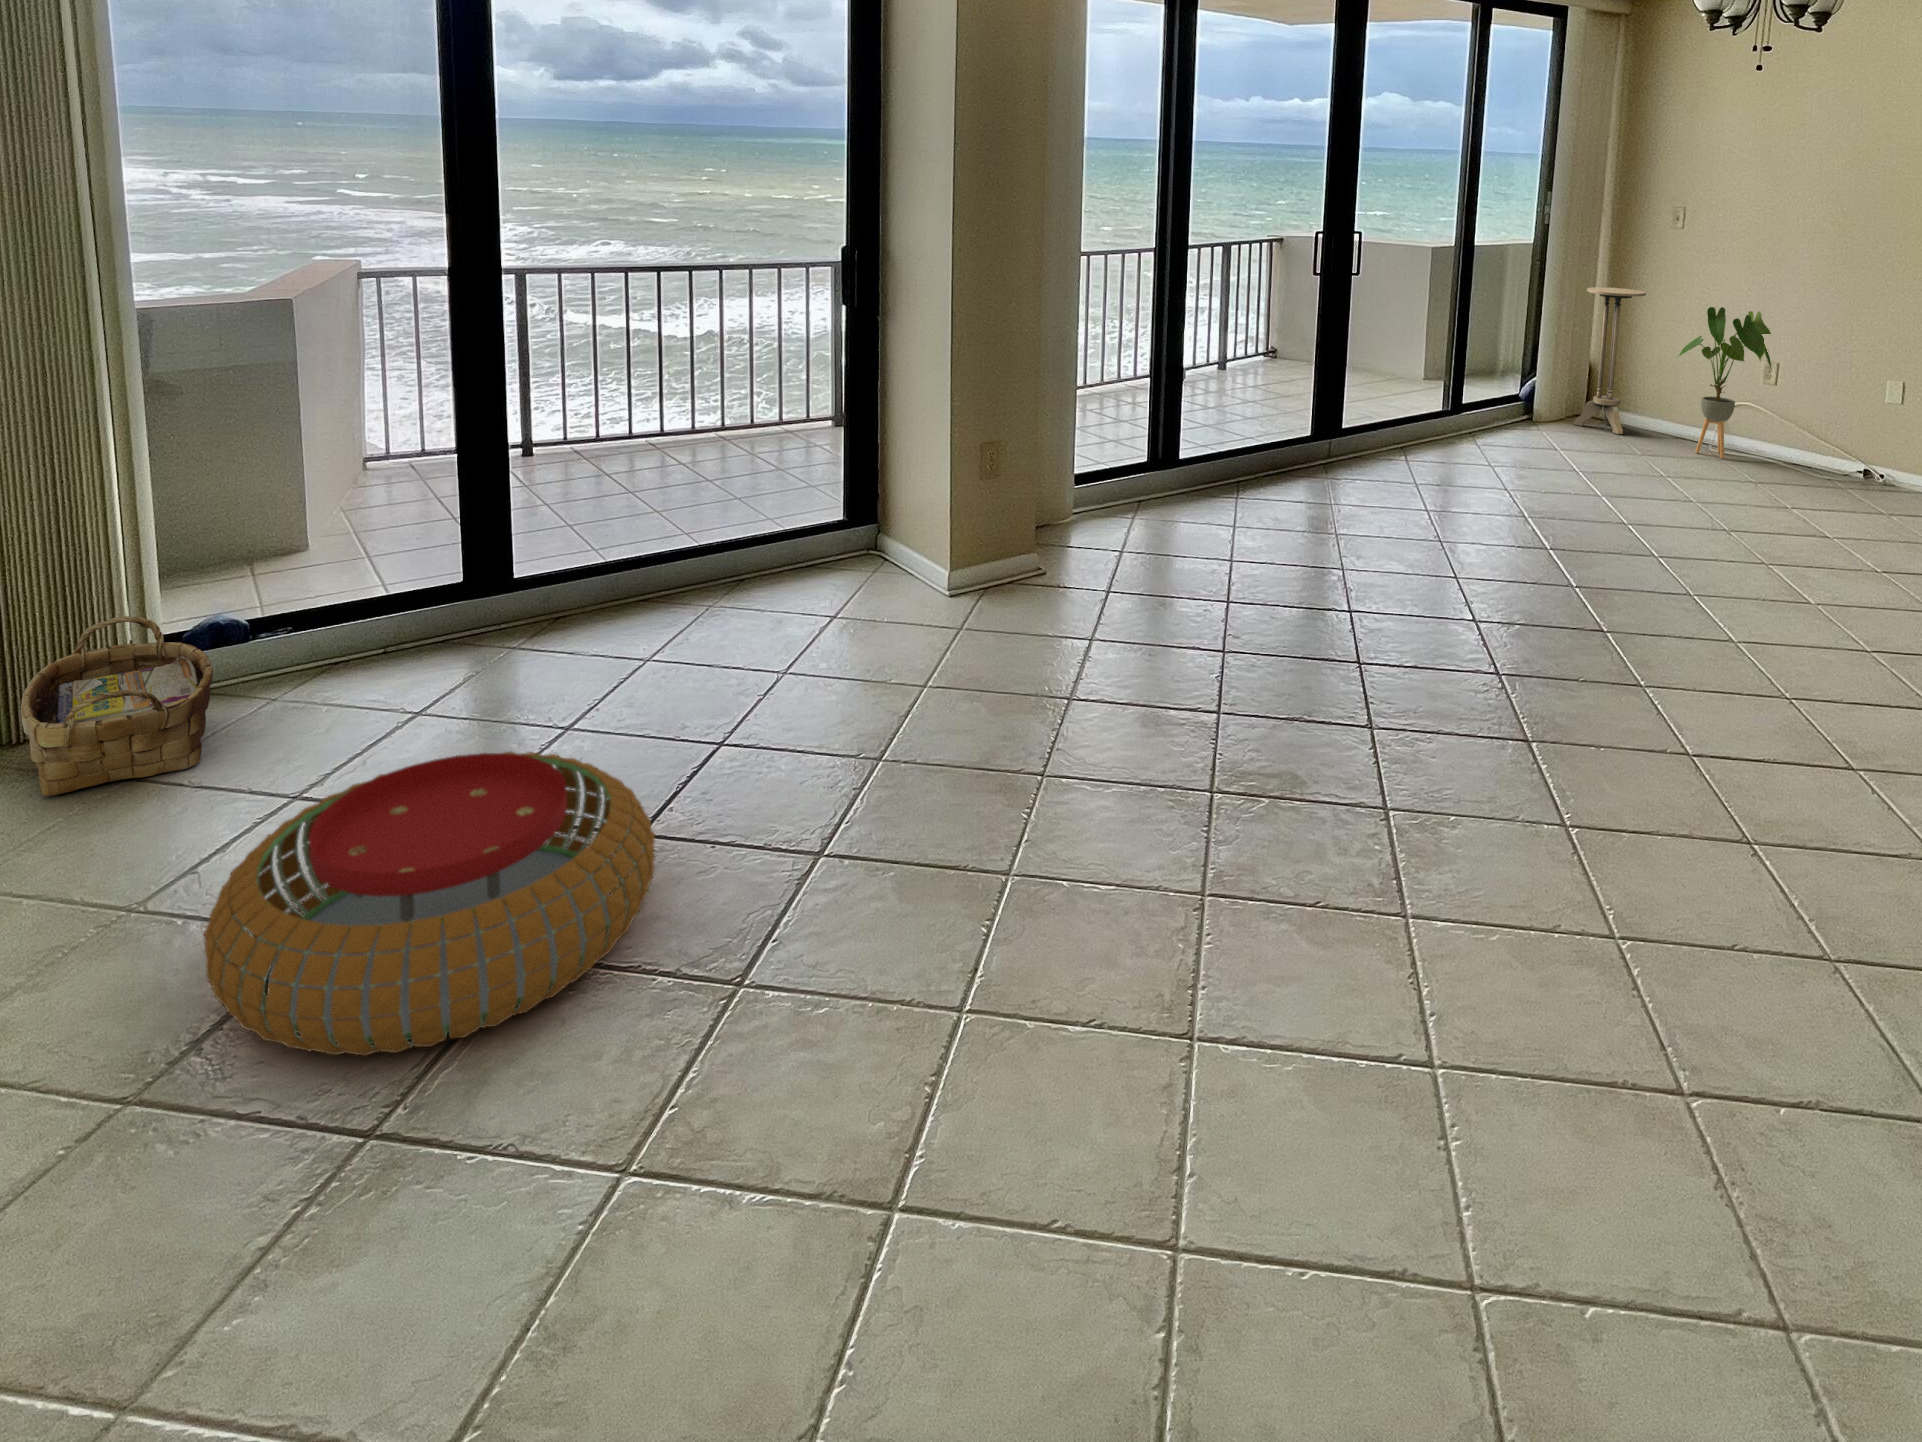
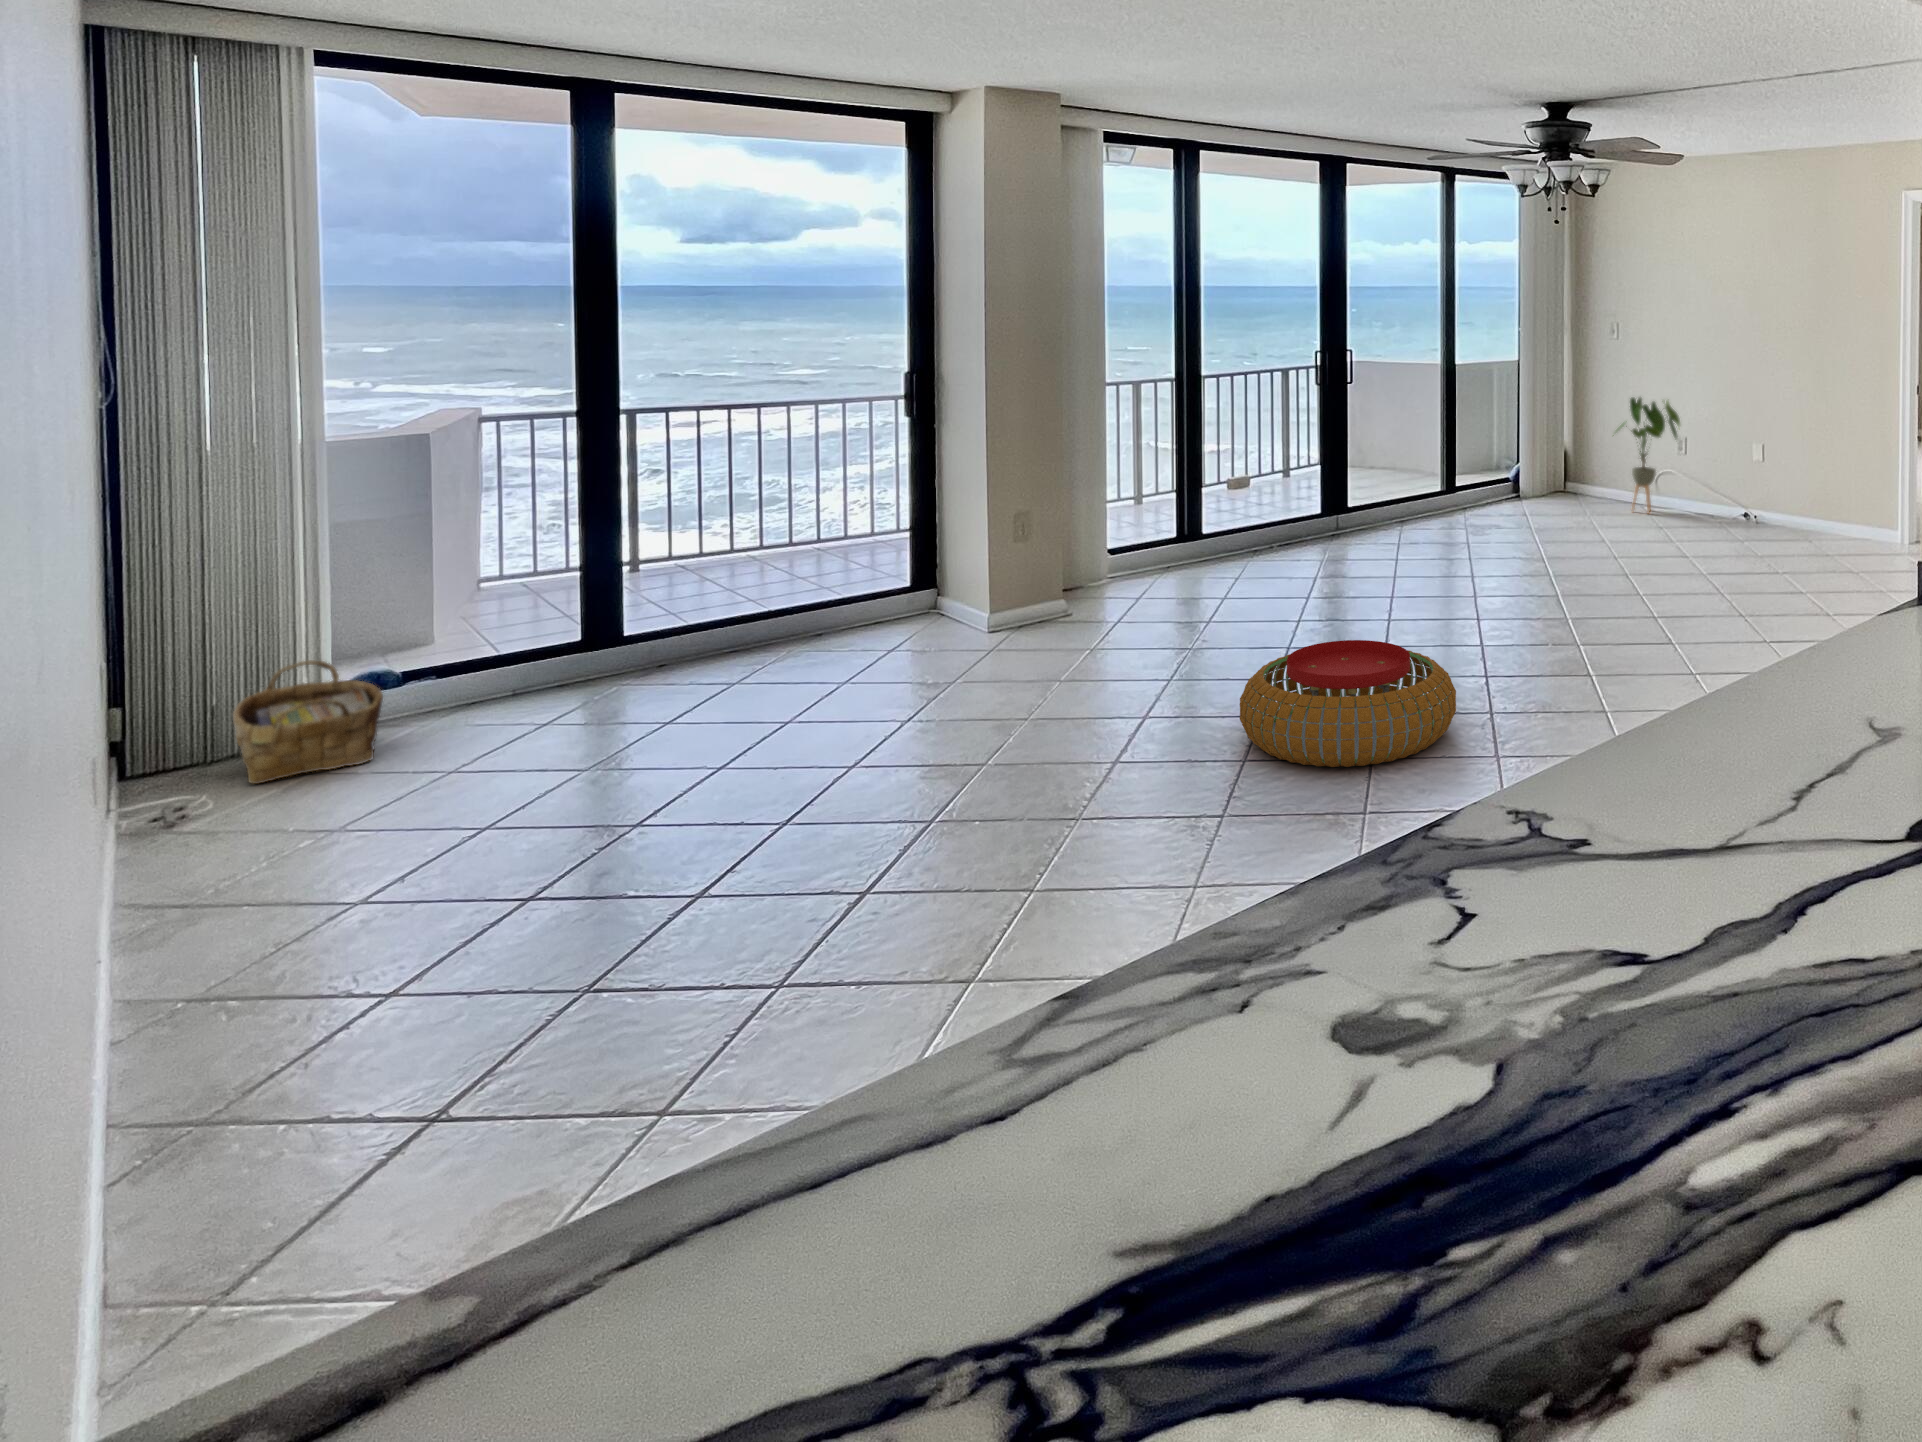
side table: present [1573,287,1646,434] -> none [1550,388,1595,503]
pouf: present [204,751,655,1056] -> present [1240,640,1456,767]

